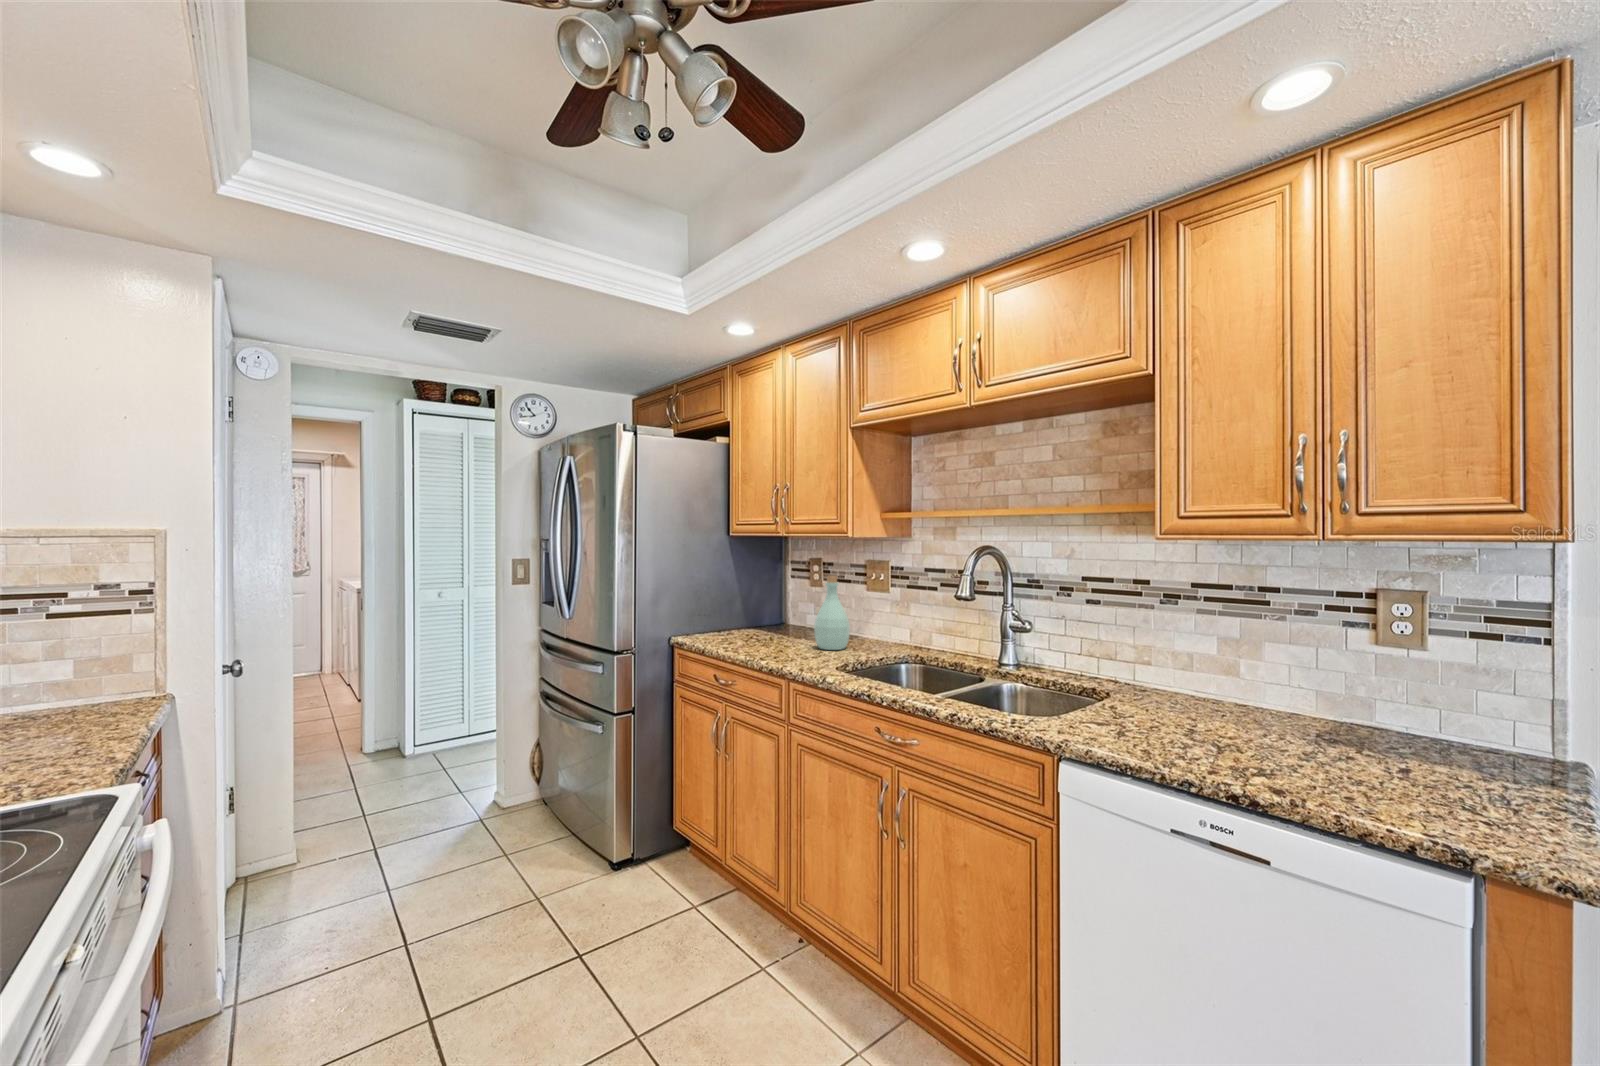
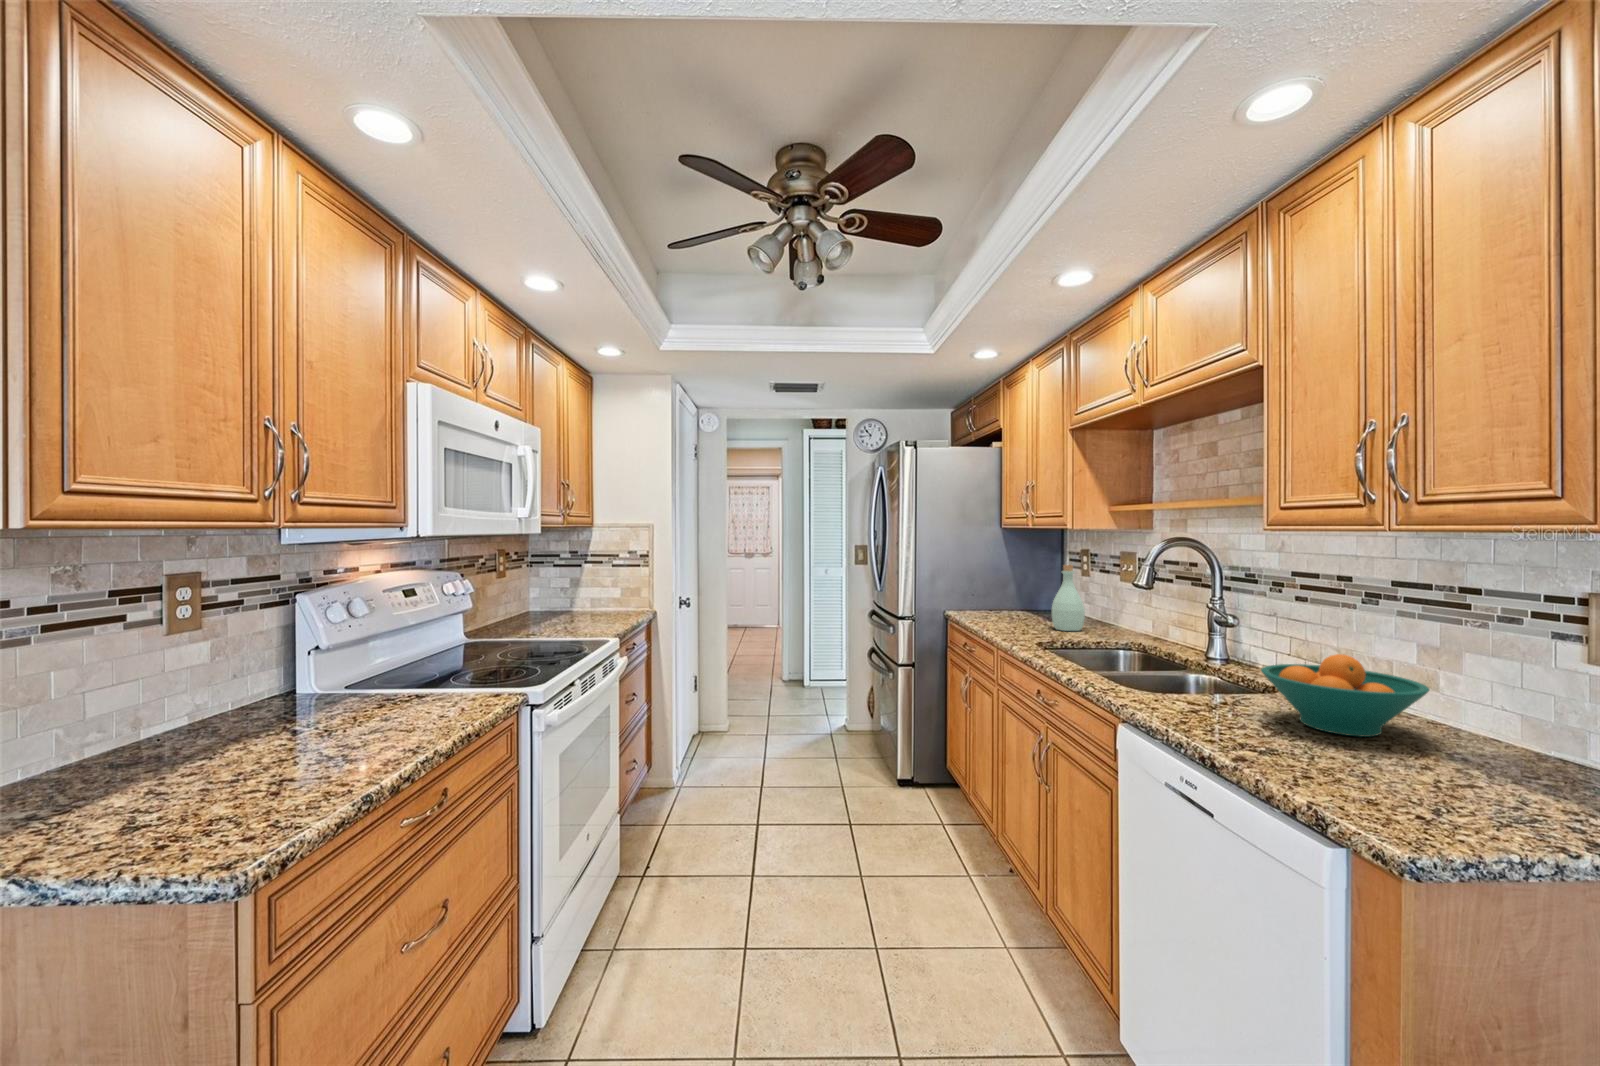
fruit bowl: none [1154,656,1298,734] -> present [1261,654,1430,737]

